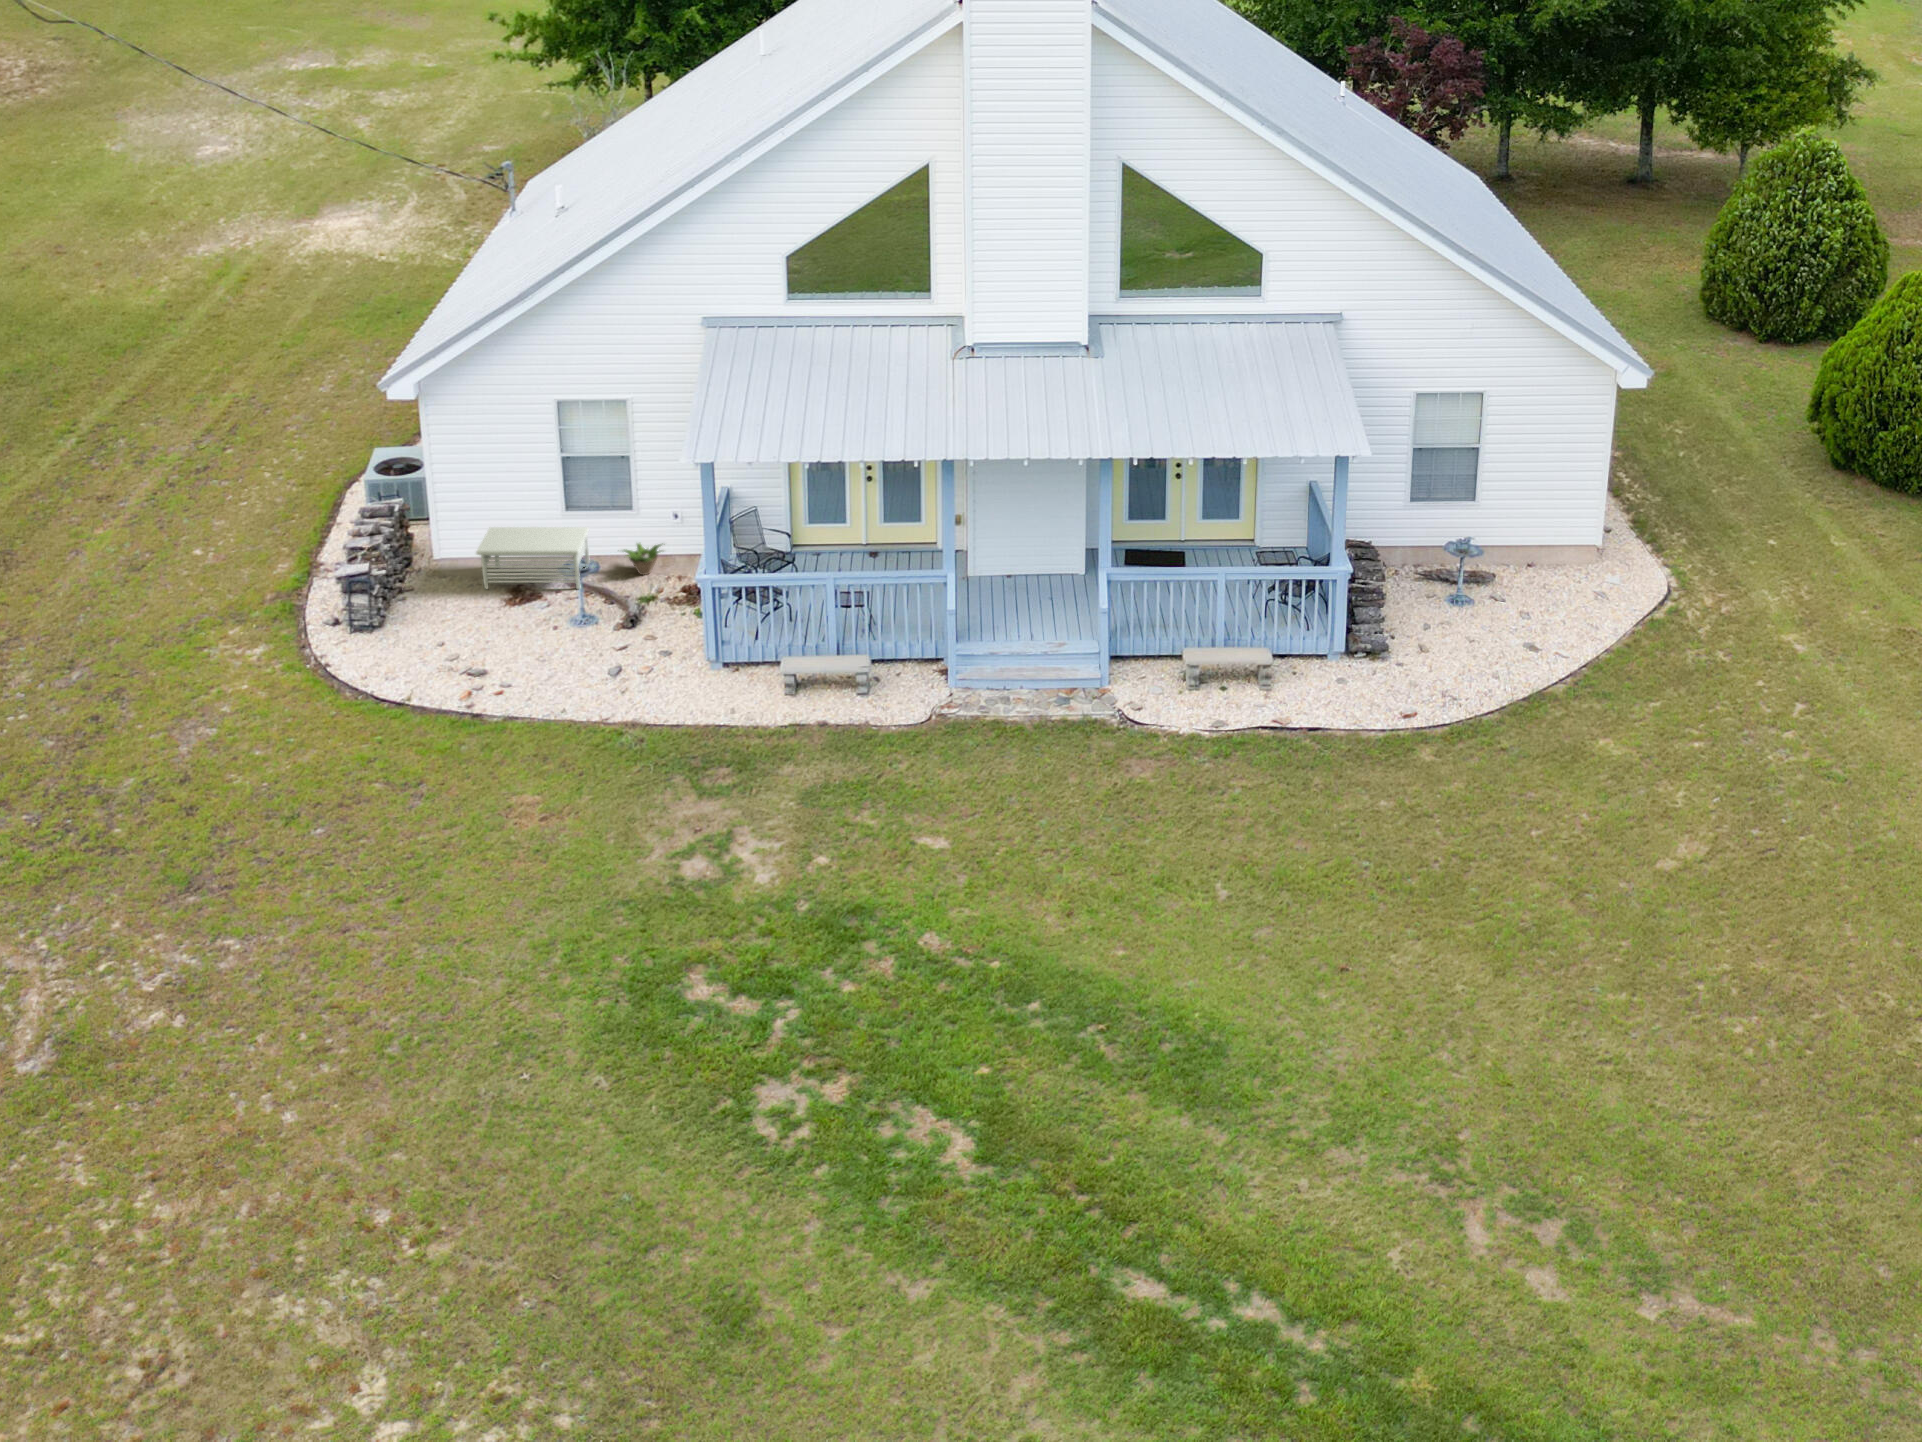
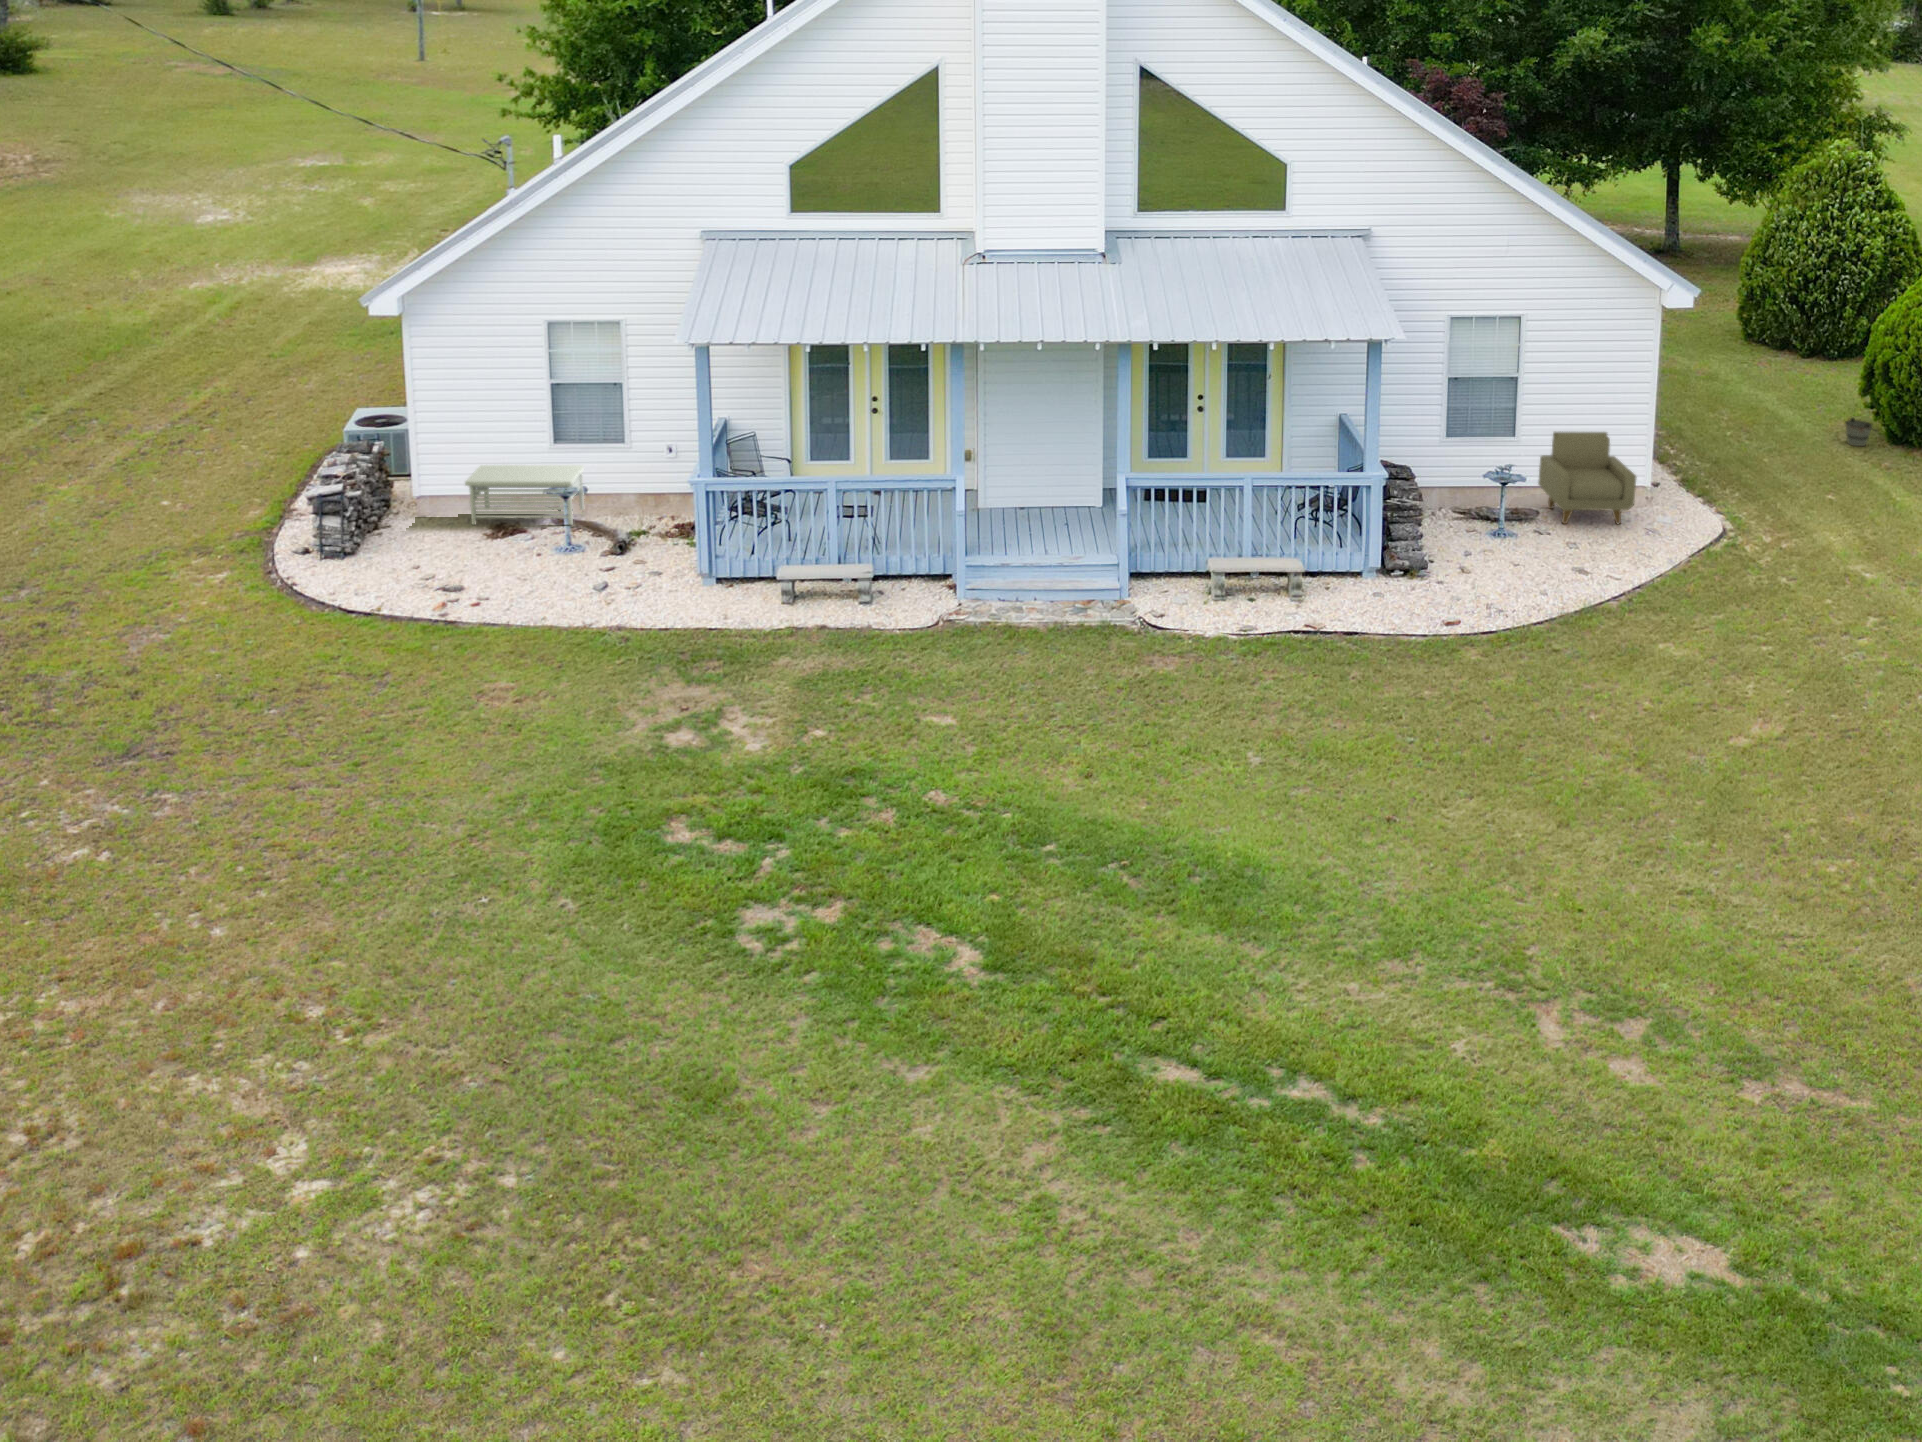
bucket: none [1794,442,1826,471] -> present [1845,418,1873,446]
armchair: none [1497,490,1589,581] -> present [1538,432,1637,524]
decorative plant: present [624,544,661,575] -> none [613,484,665,516]

